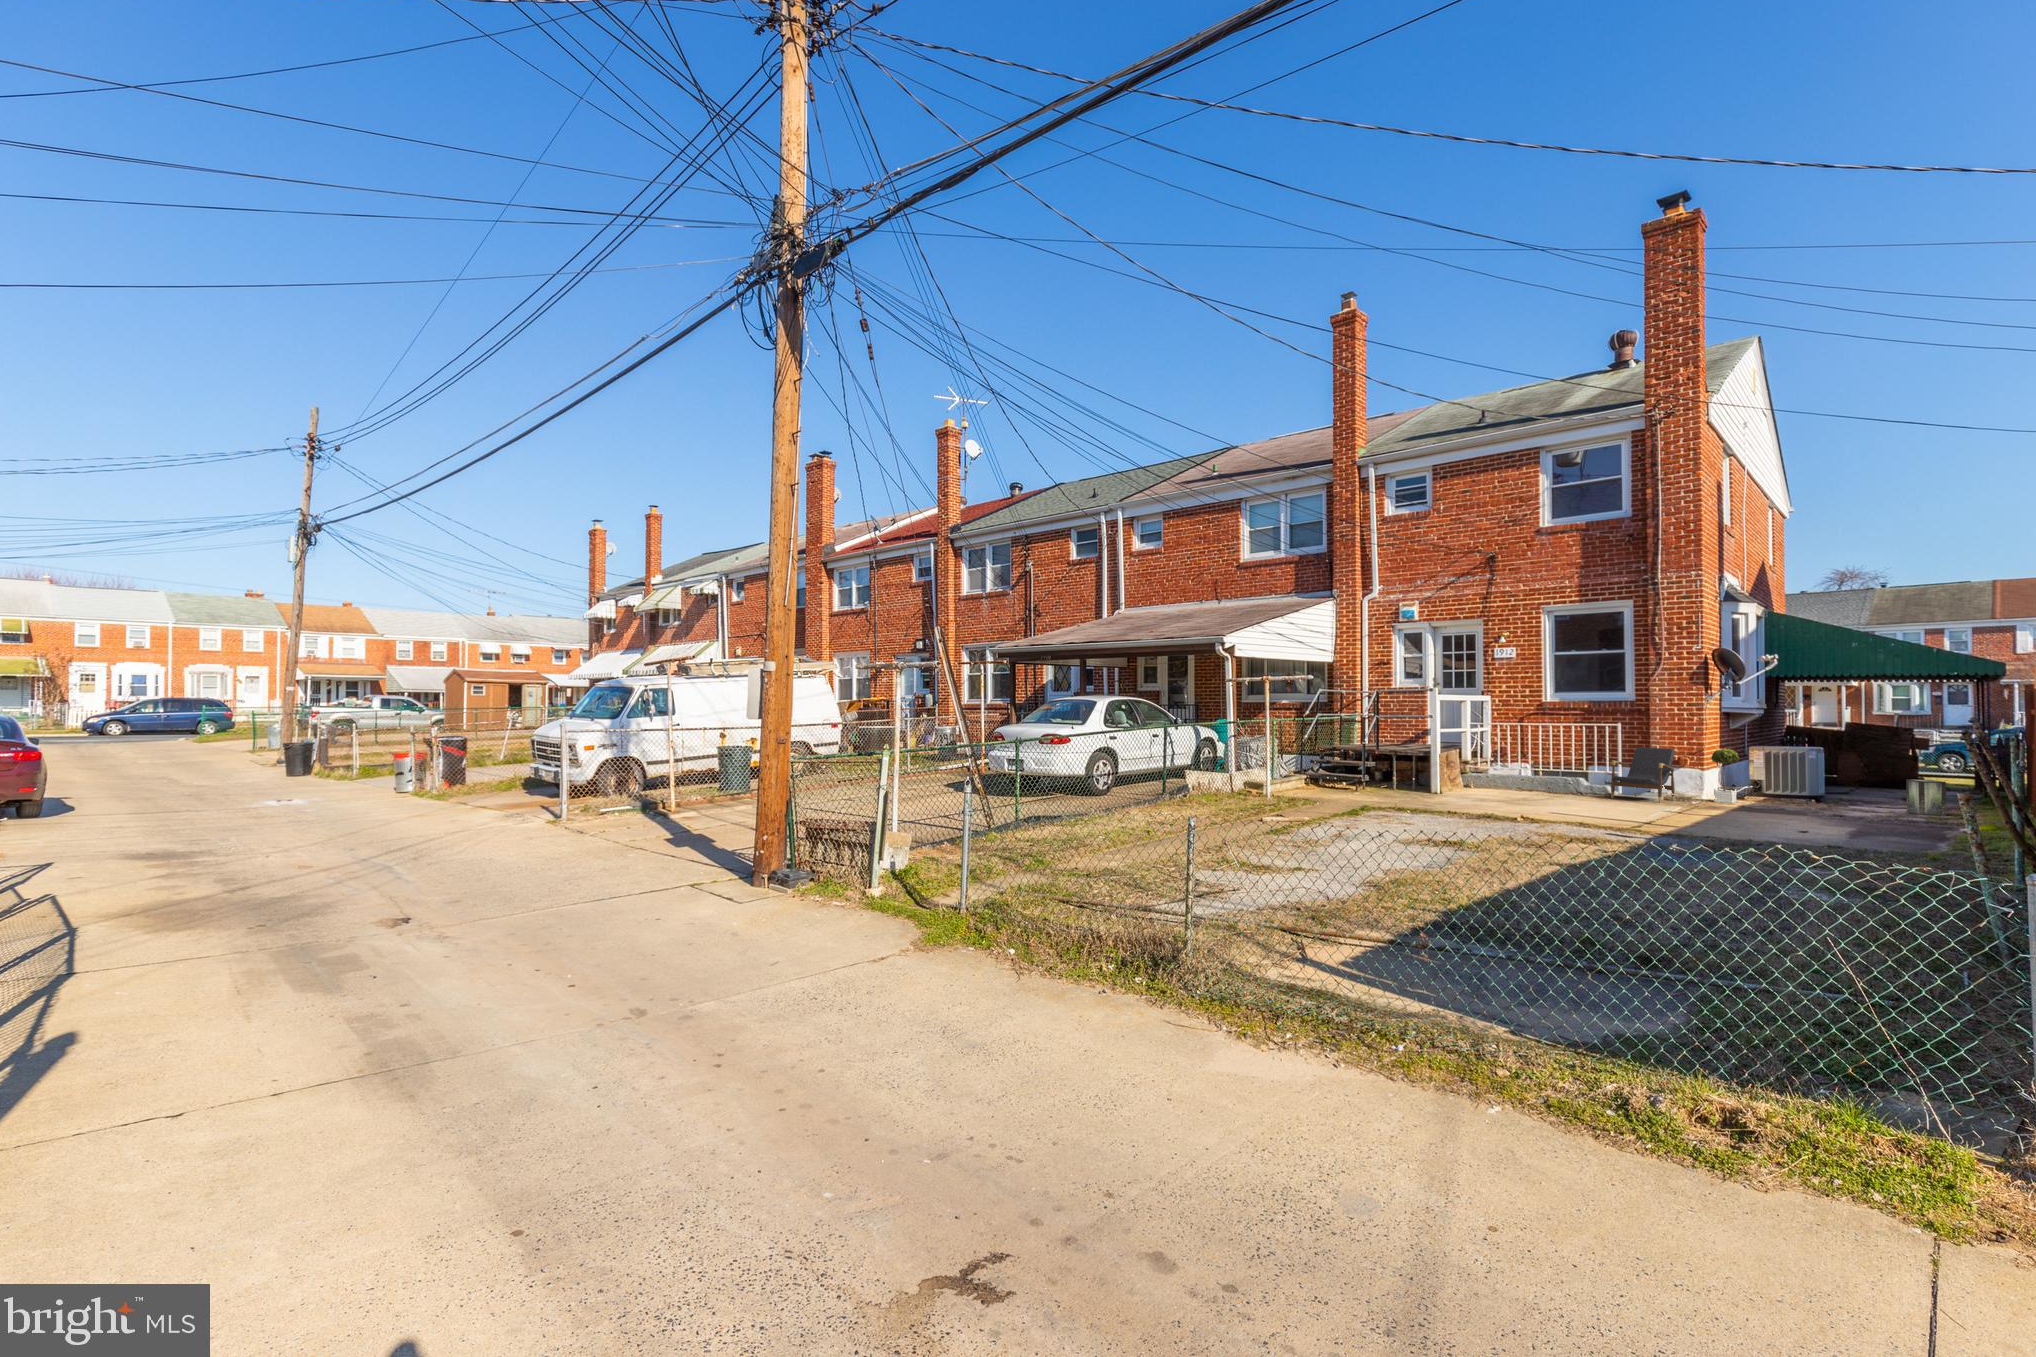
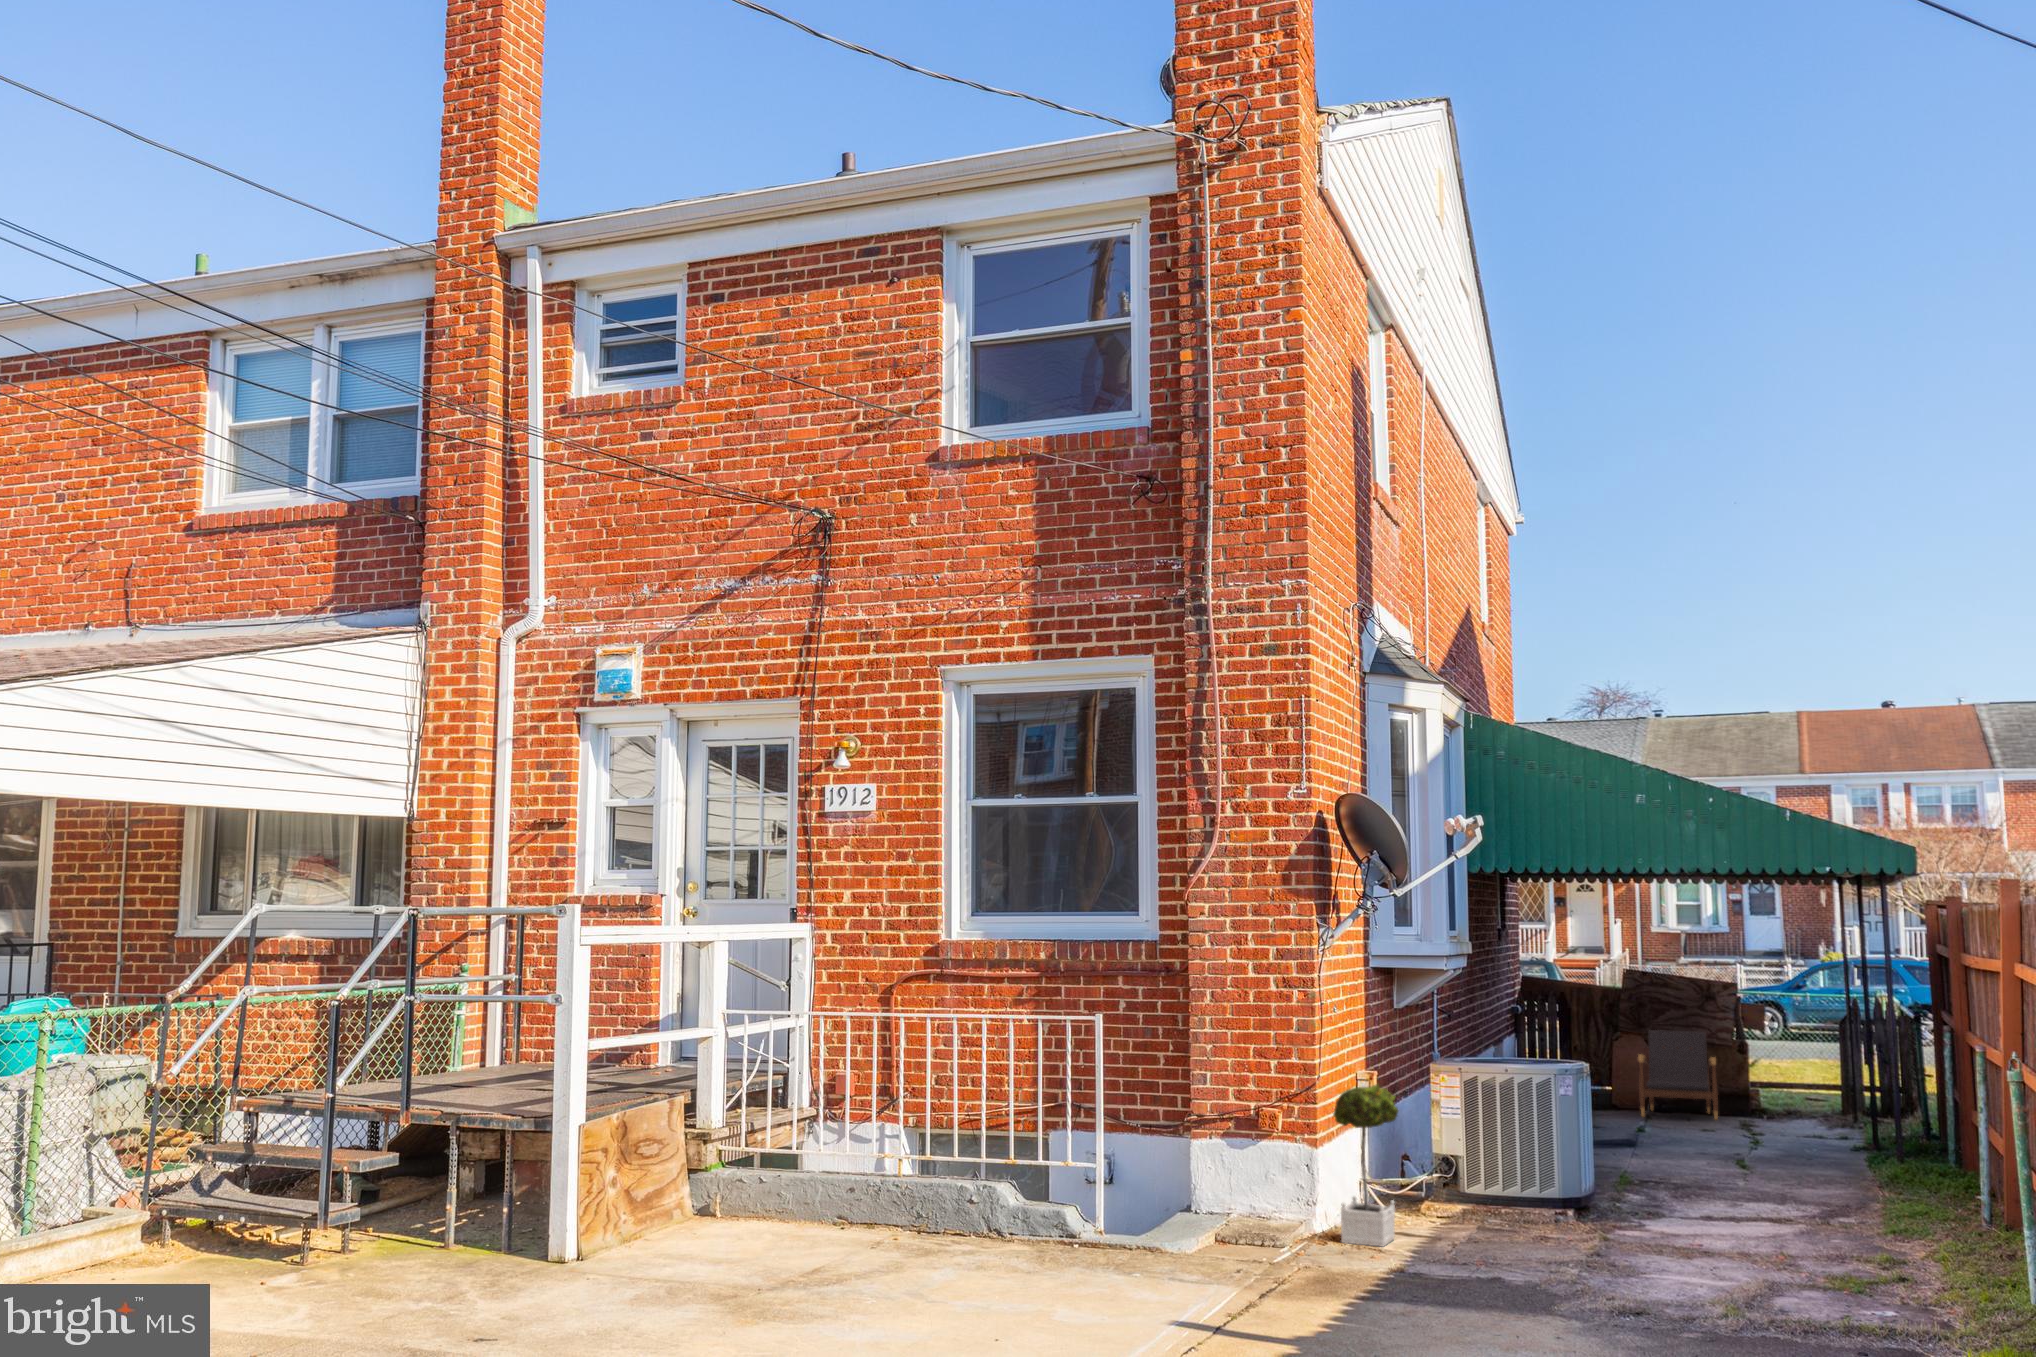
lounge chair: present [1611,747,1675,803] -> present [1638,1030,1718,1120]
storage box: present [1906,779,1946,816] -> none [1758,1149,1845,1251]

